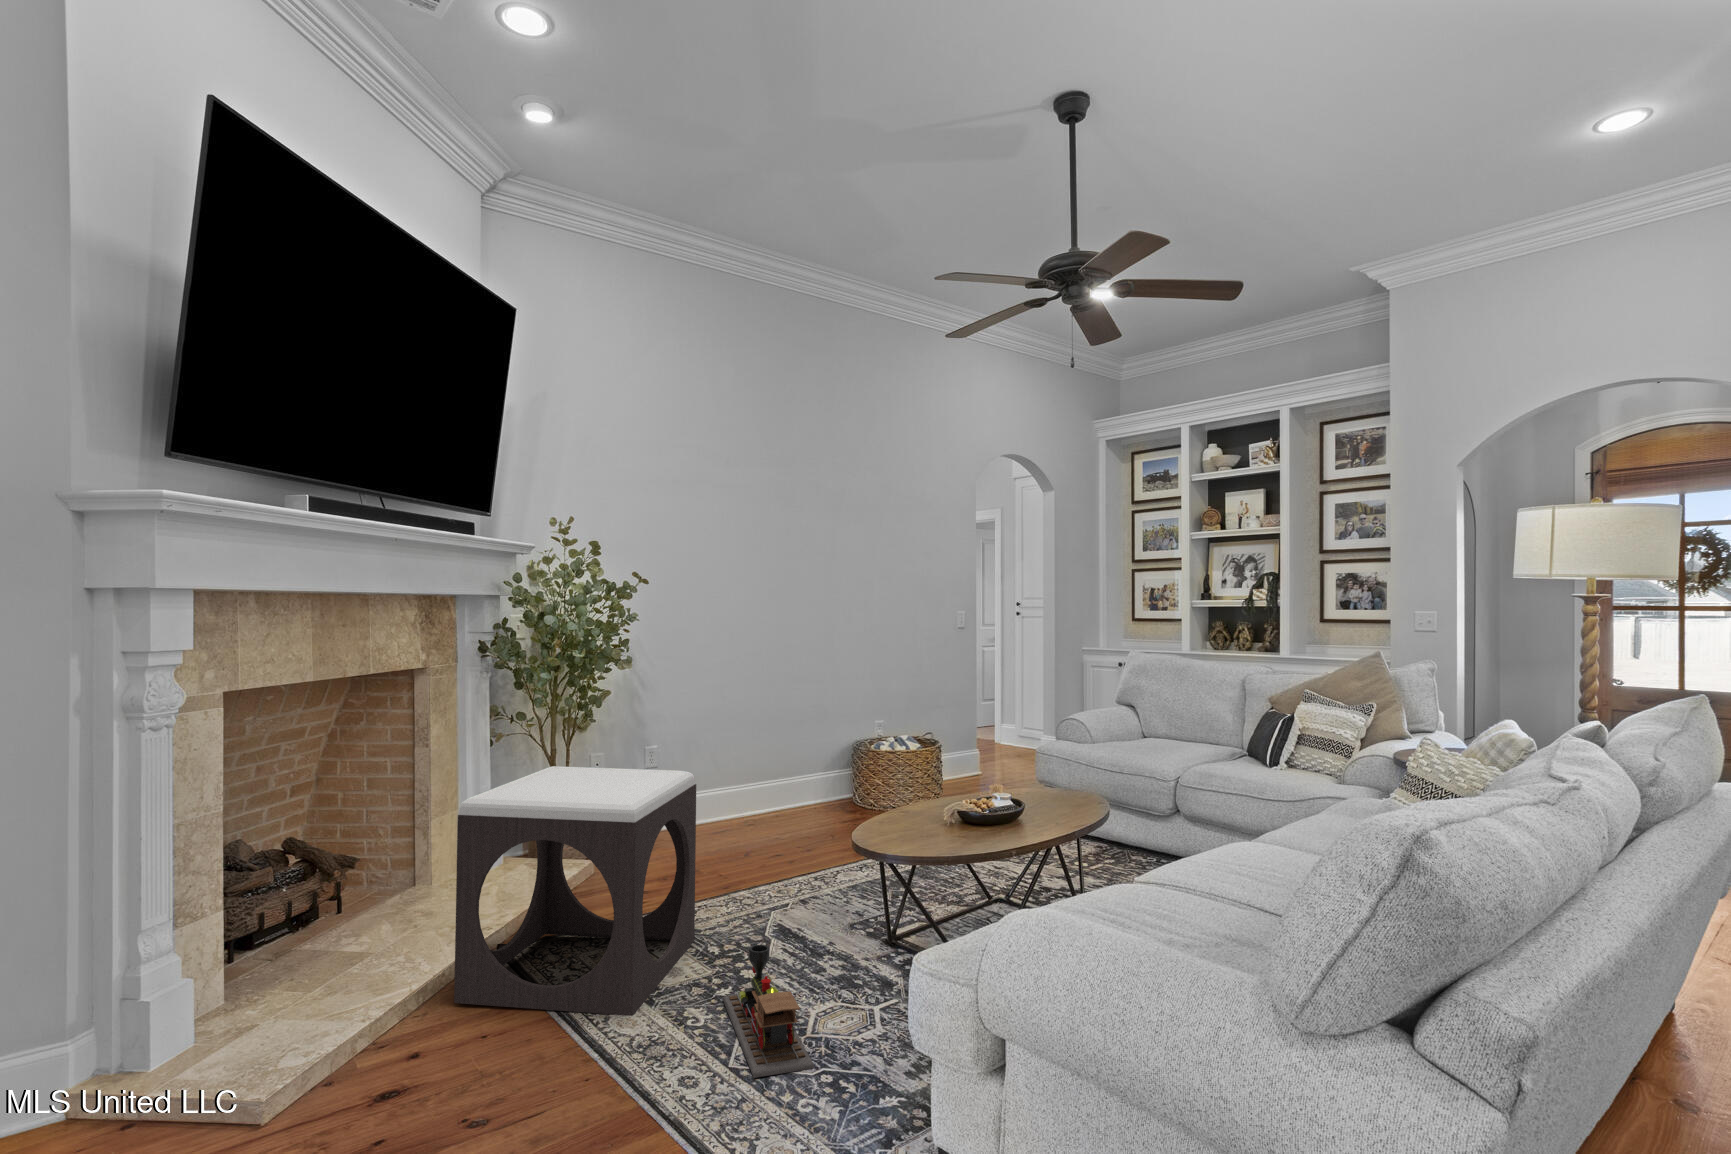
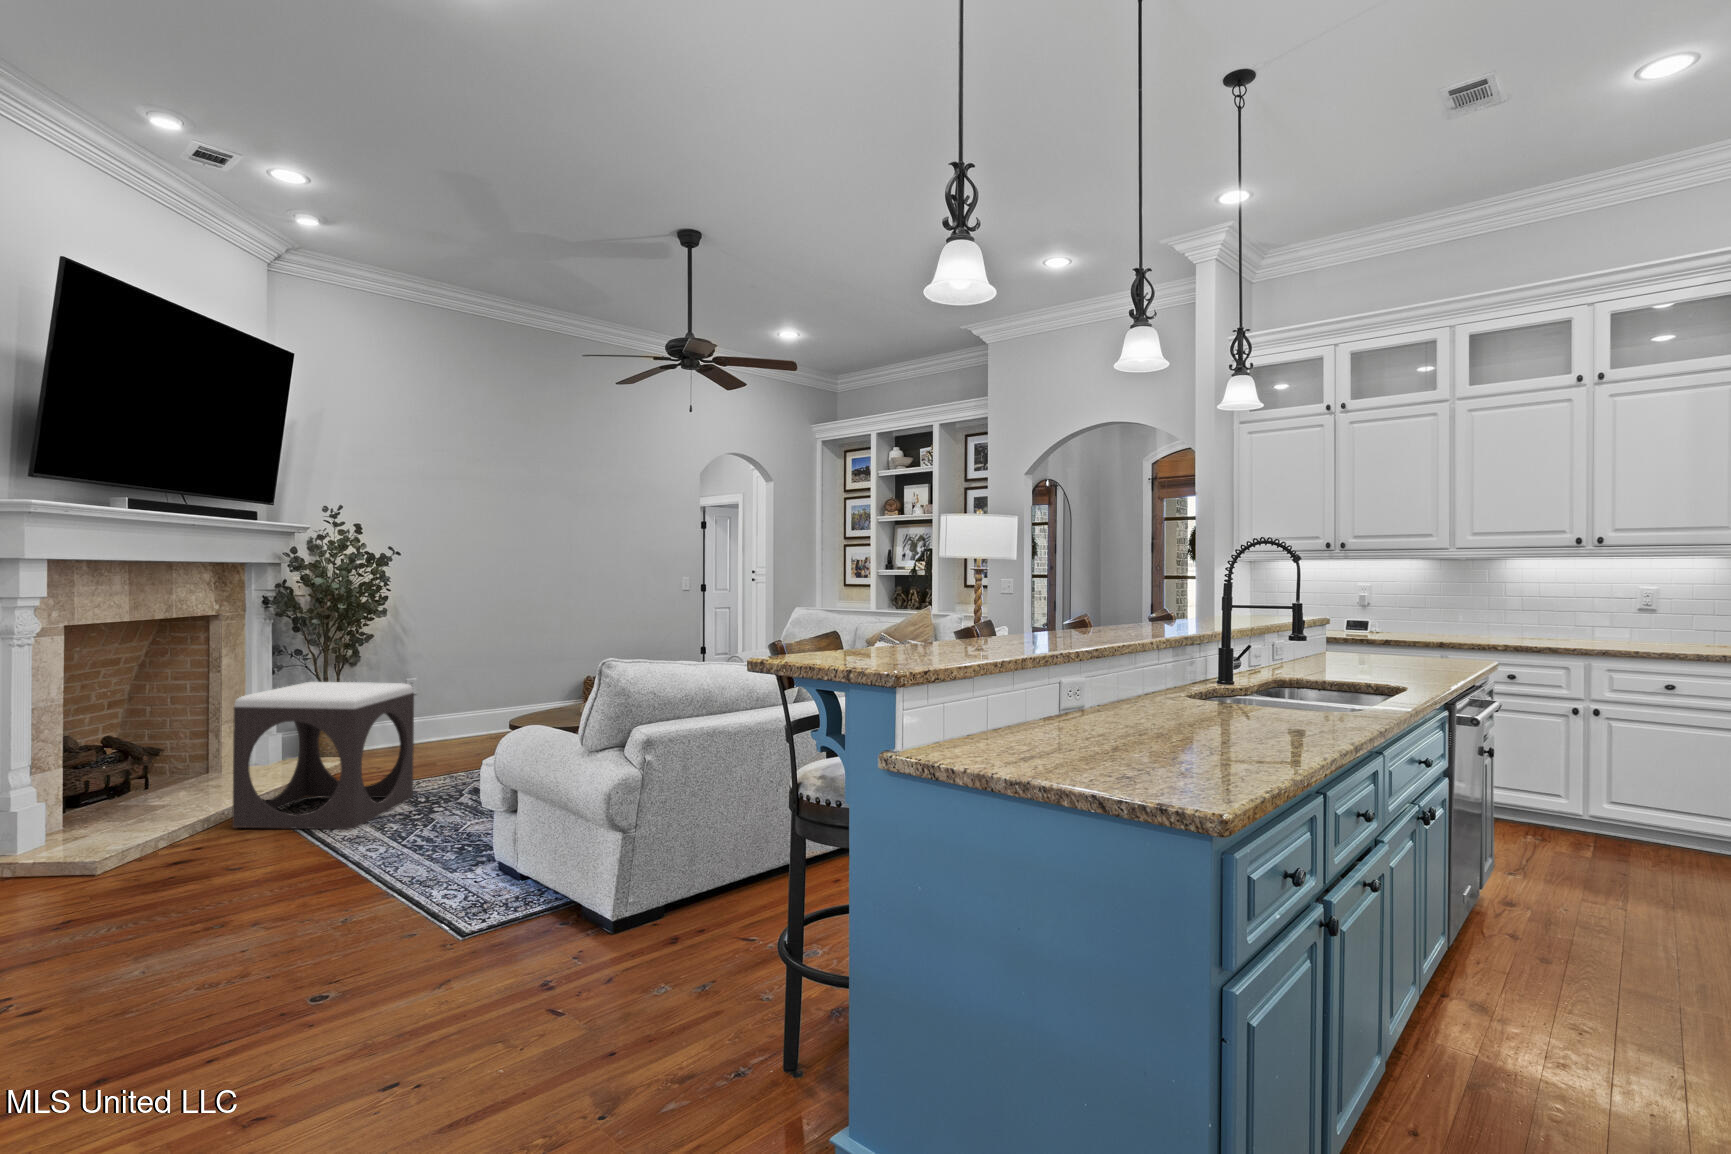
toy train: present [723,945,814,1078] -> none [417,783,457,848]

